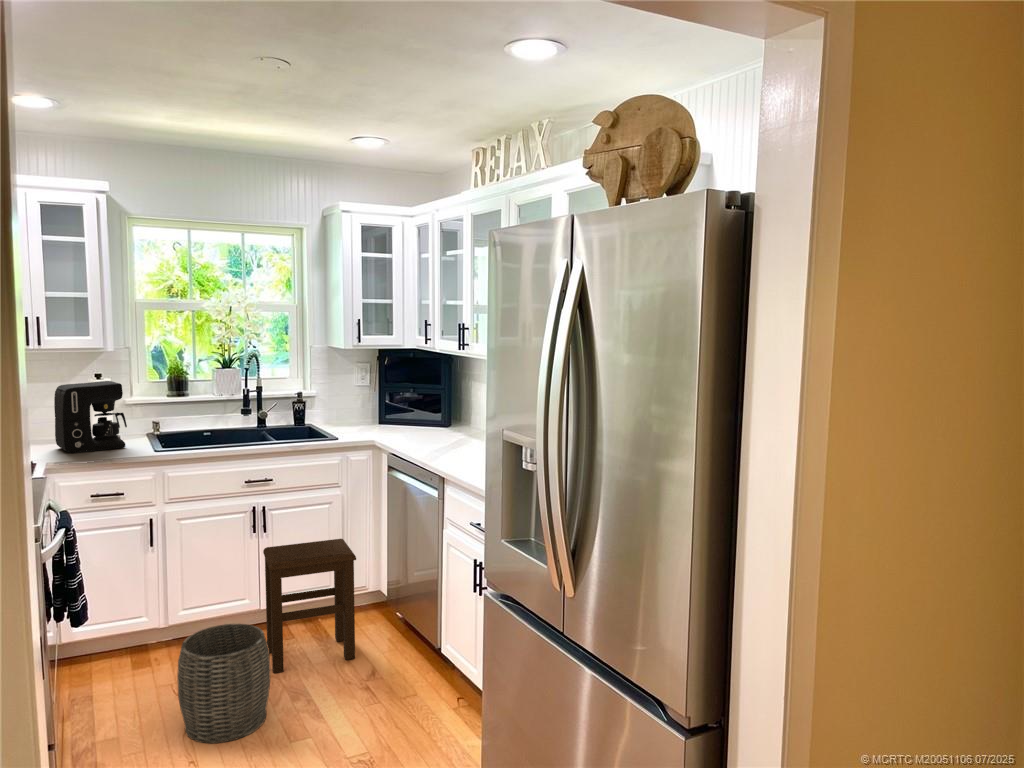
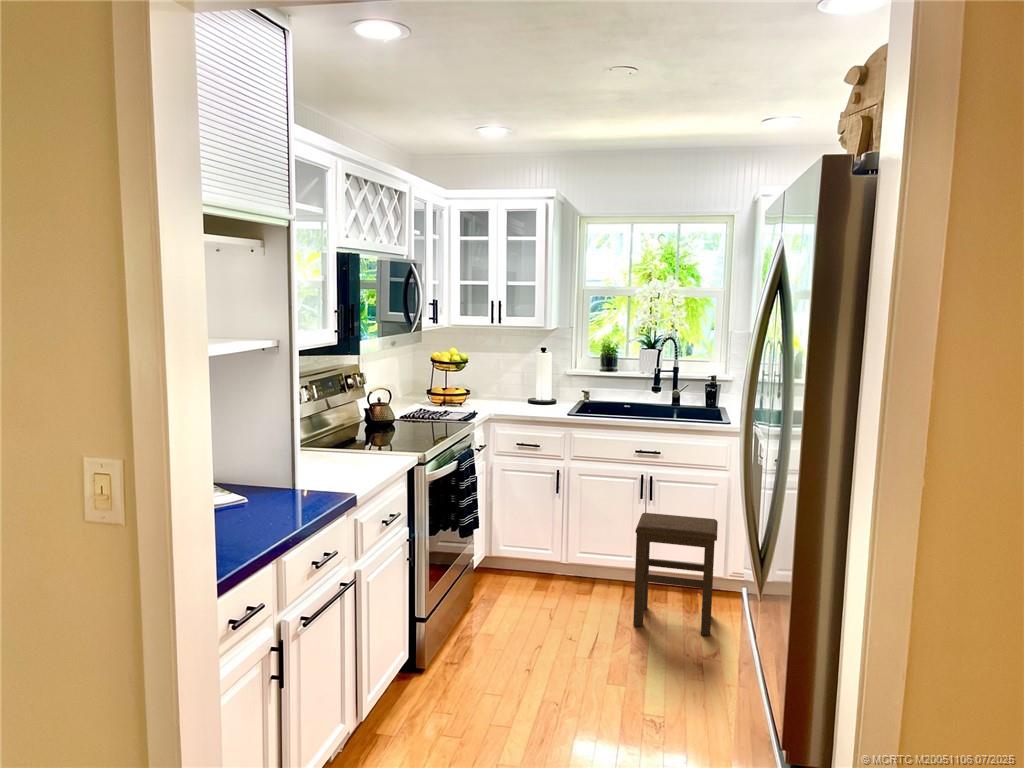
coffee maker: present [54,381,127,453] -> none [508,354,557,409]
woven basket: present [177,624,270,743] -> none [540,567,615,666]

